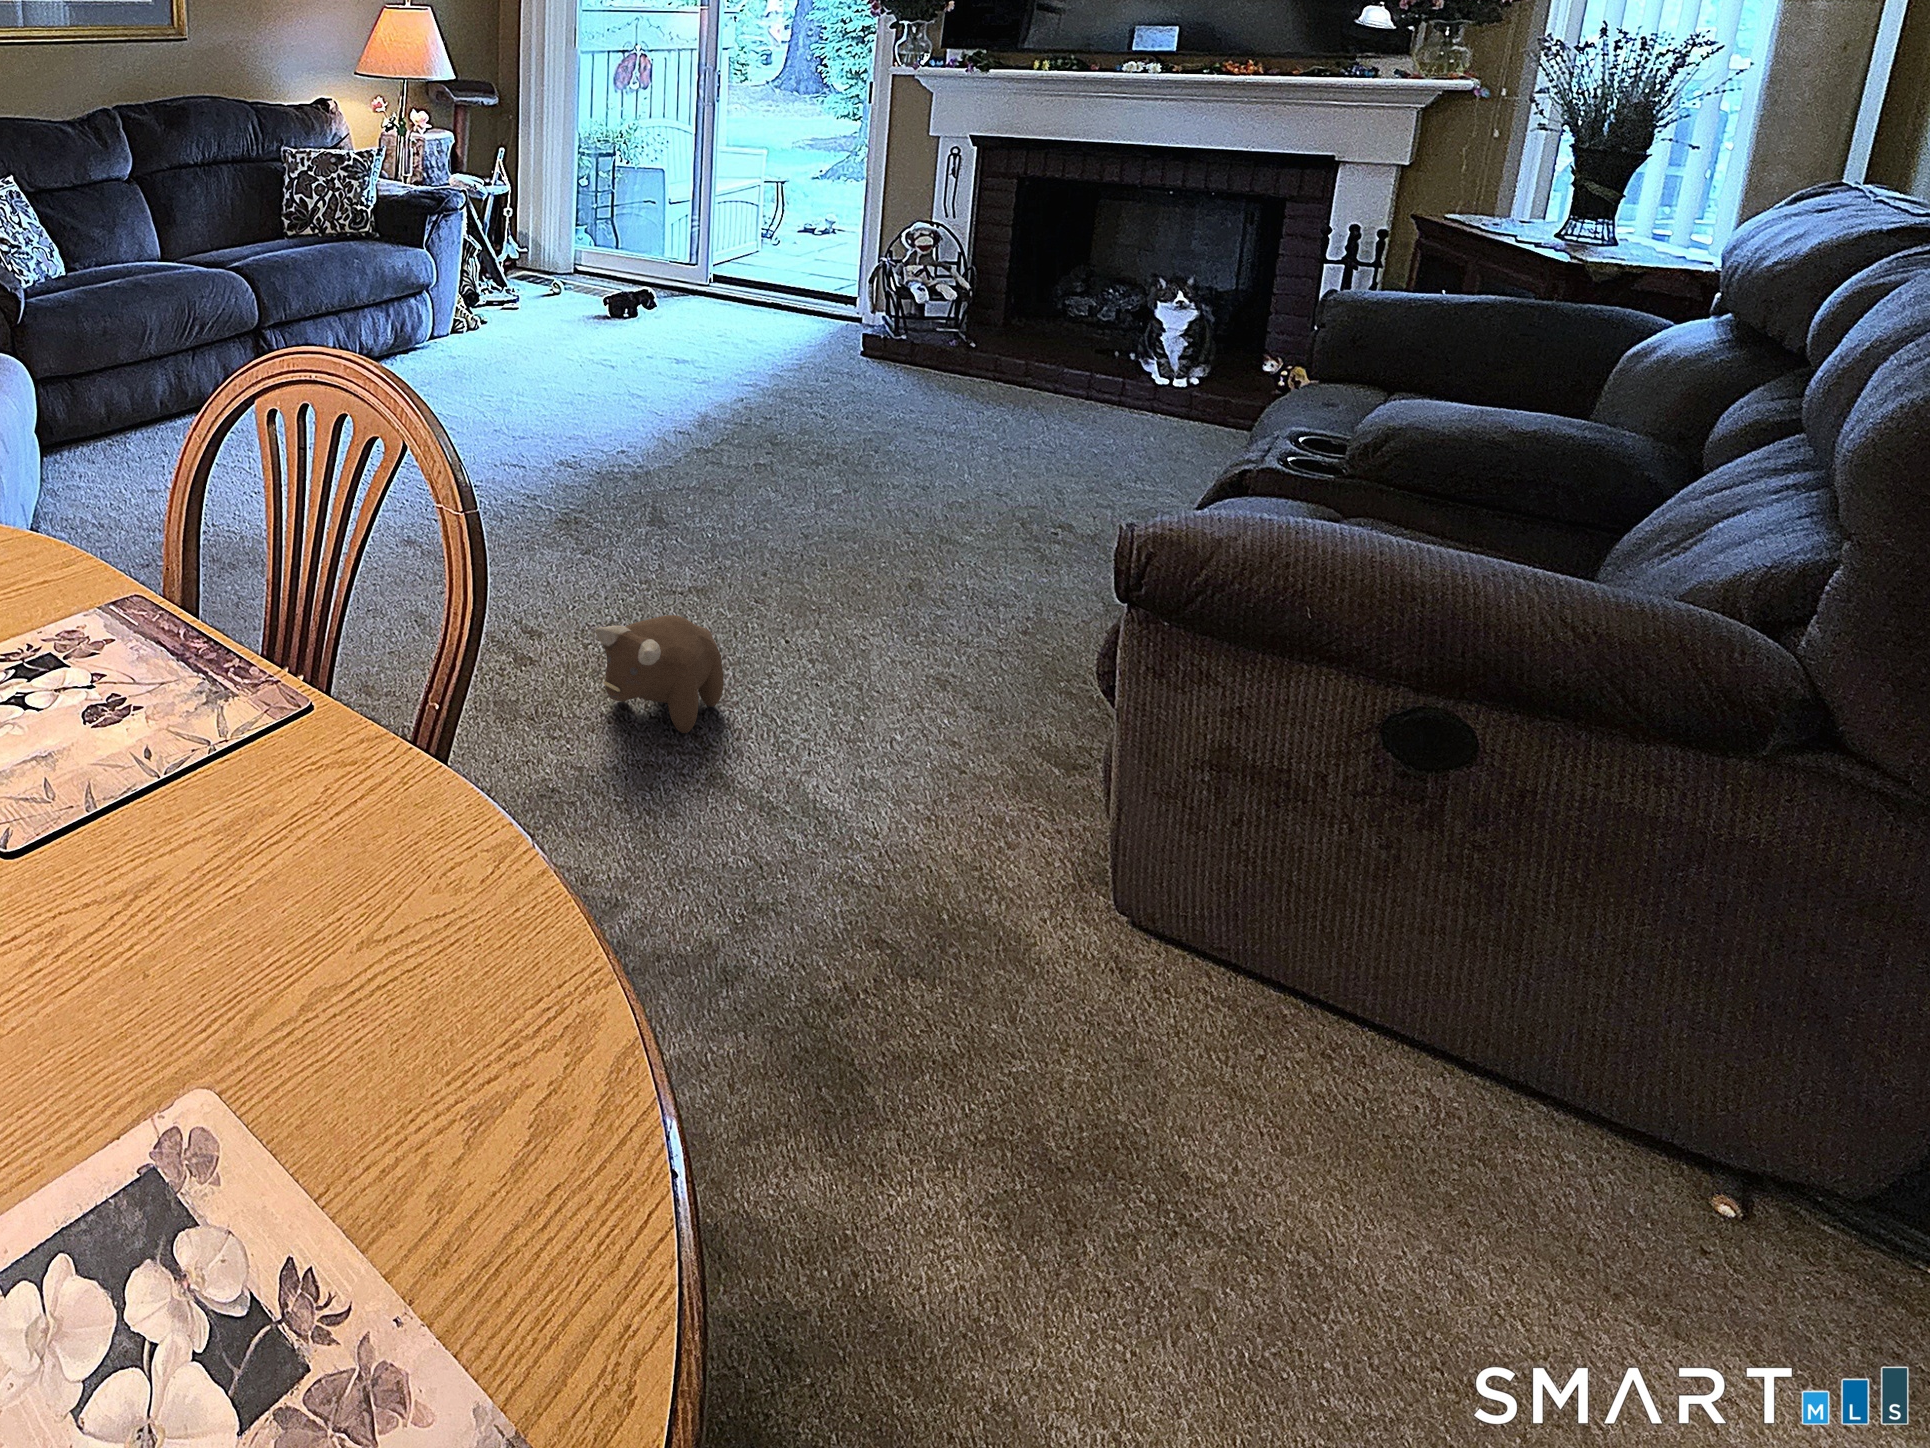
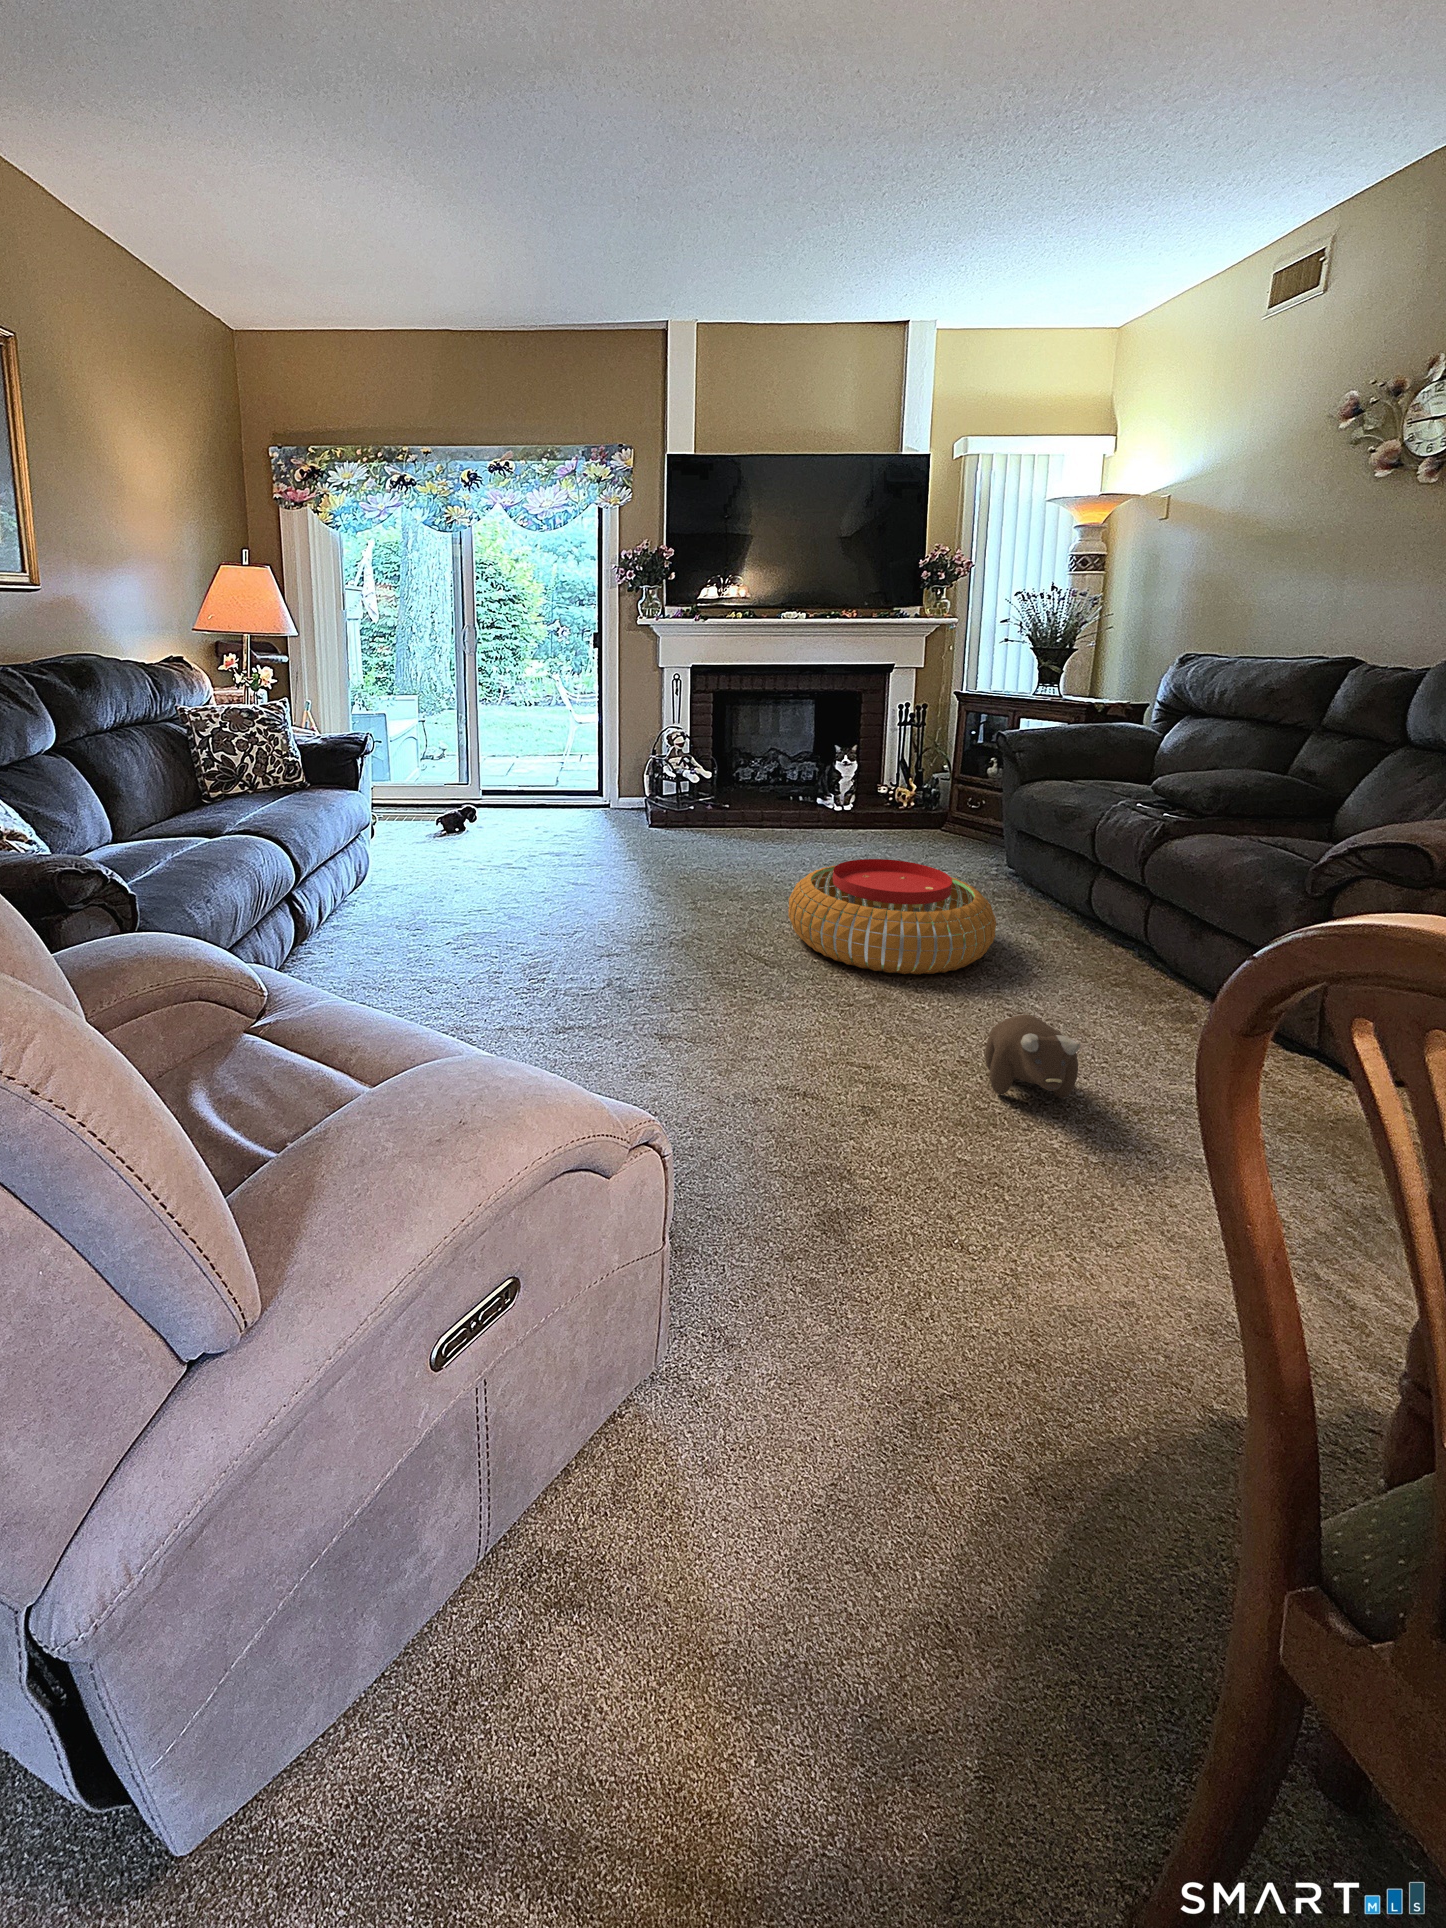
pouf: none [718,423,1018,596] -> present [788,859,997,974]

